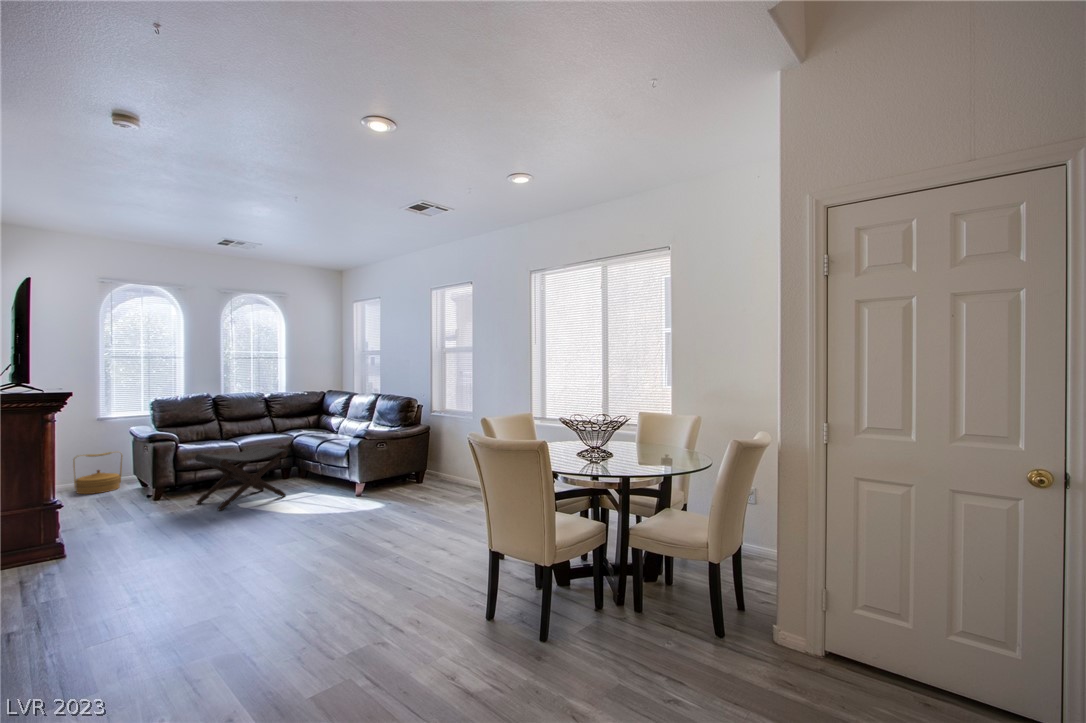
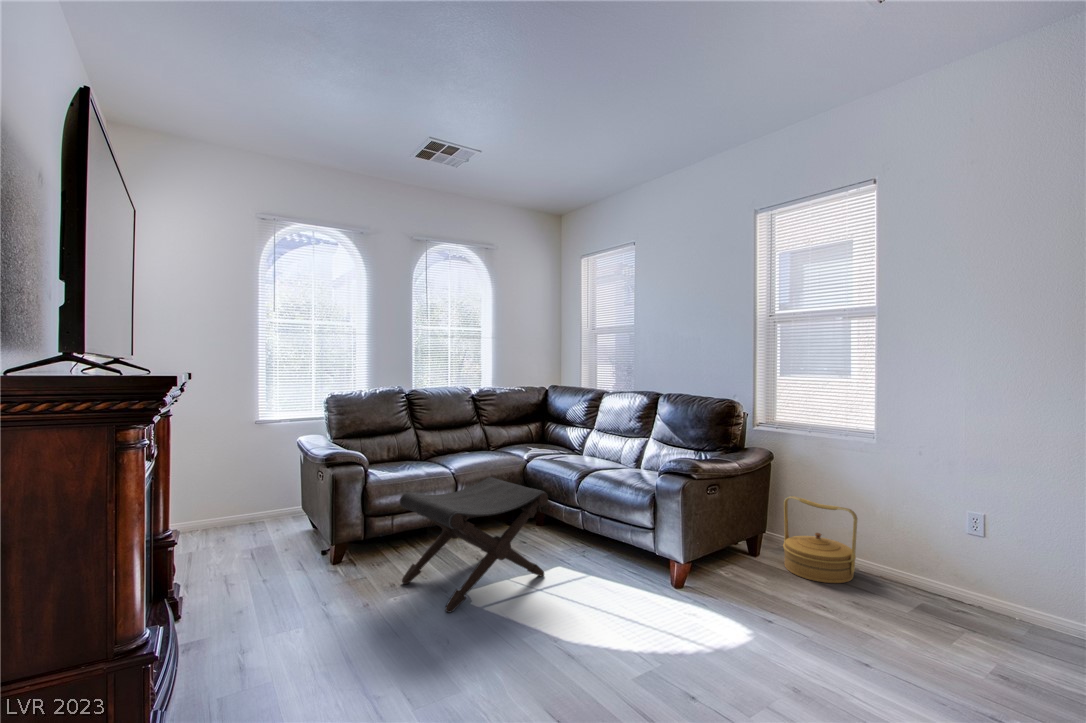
woven basket: present [73,452,122,494] -> present [783,496,858,583]

